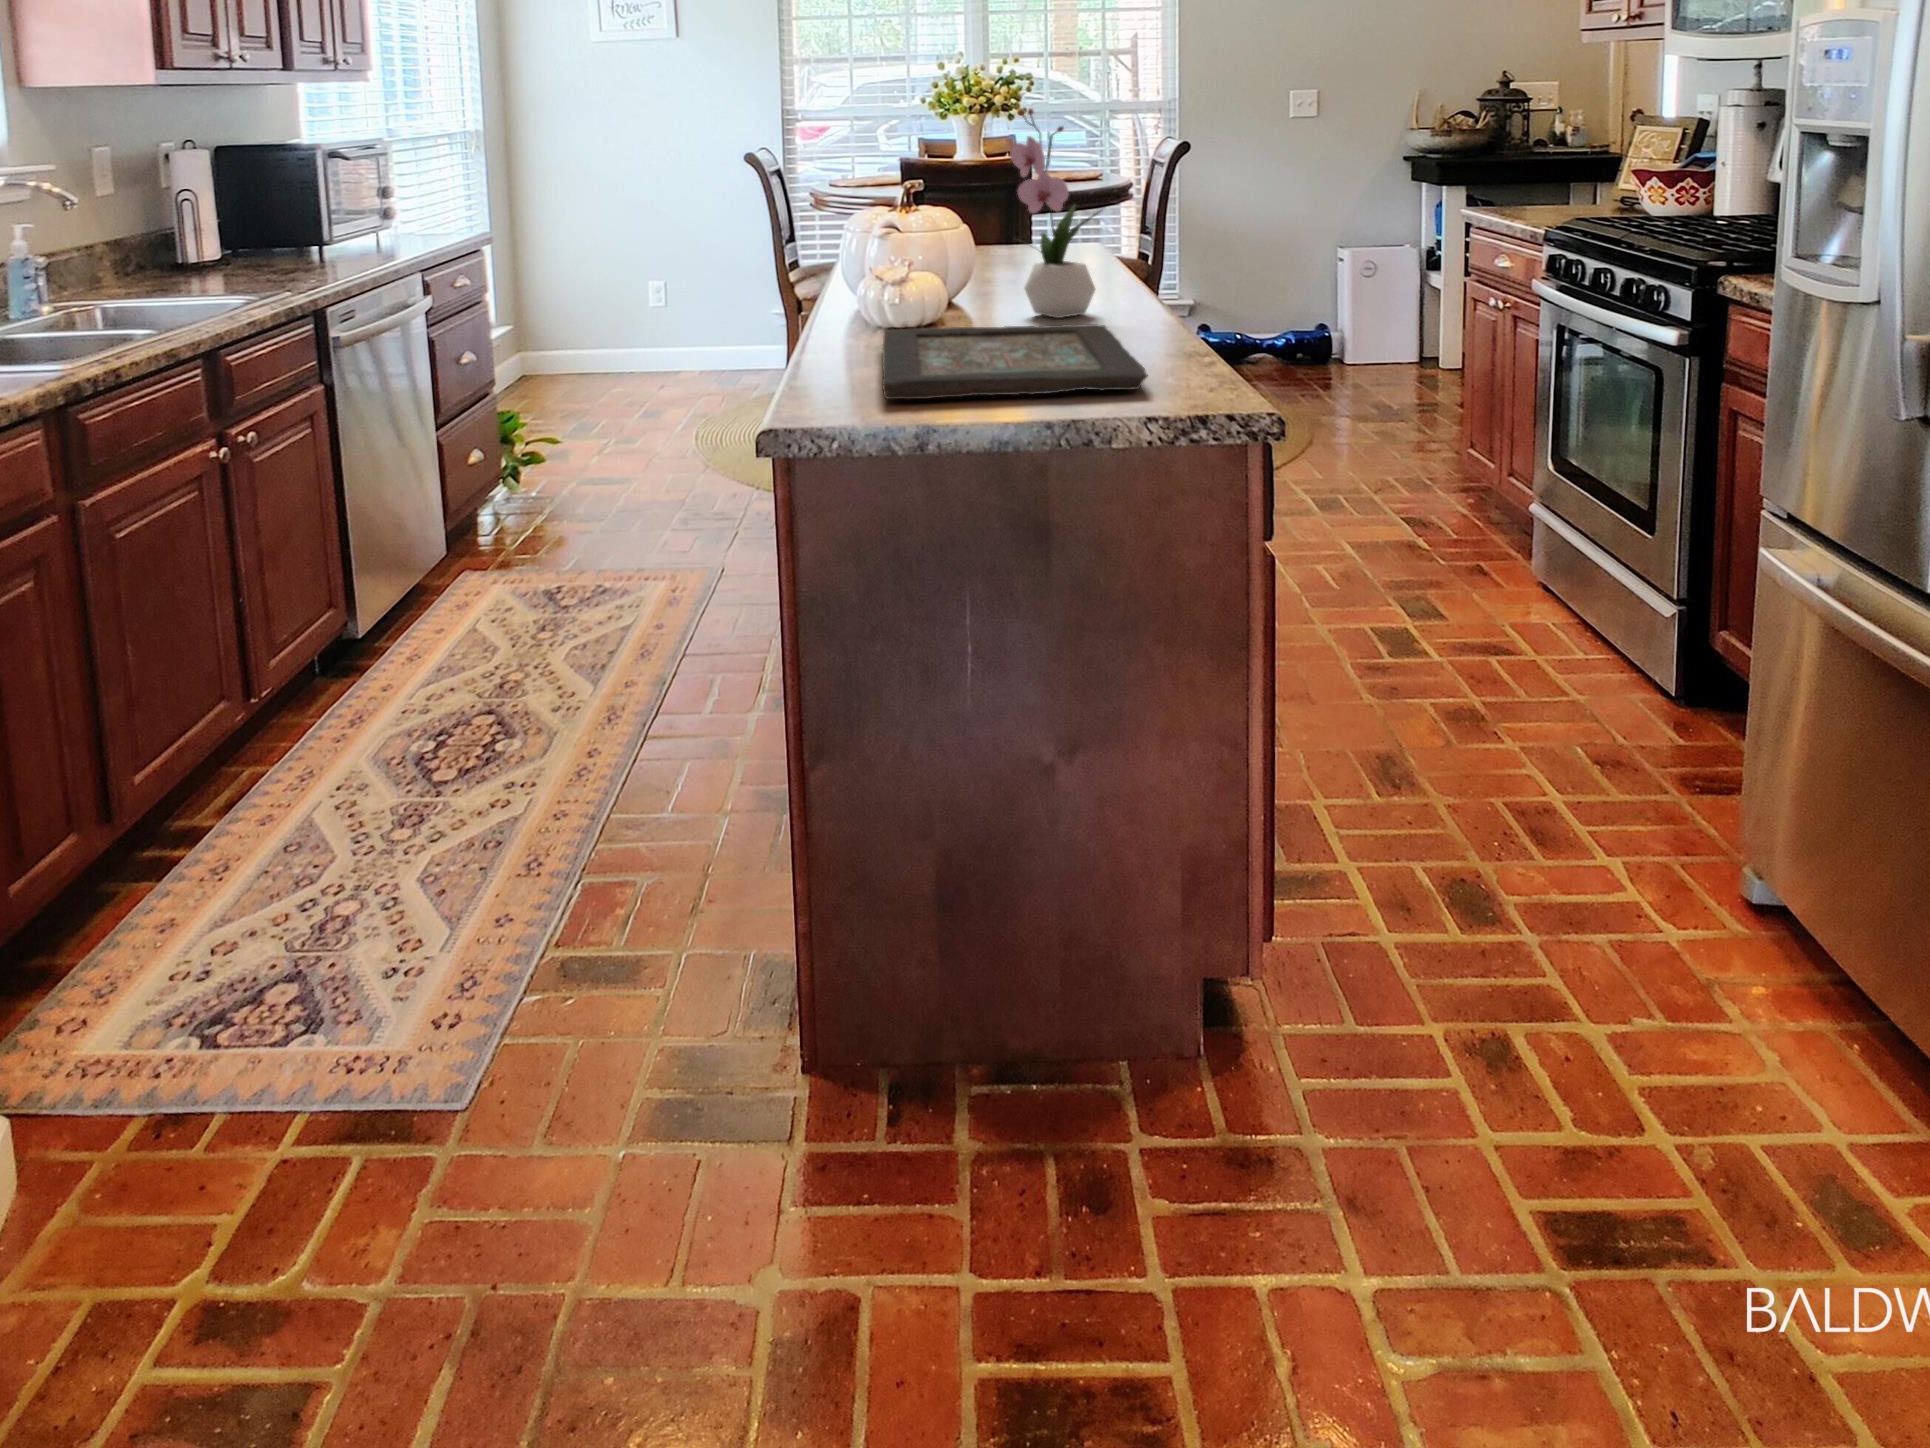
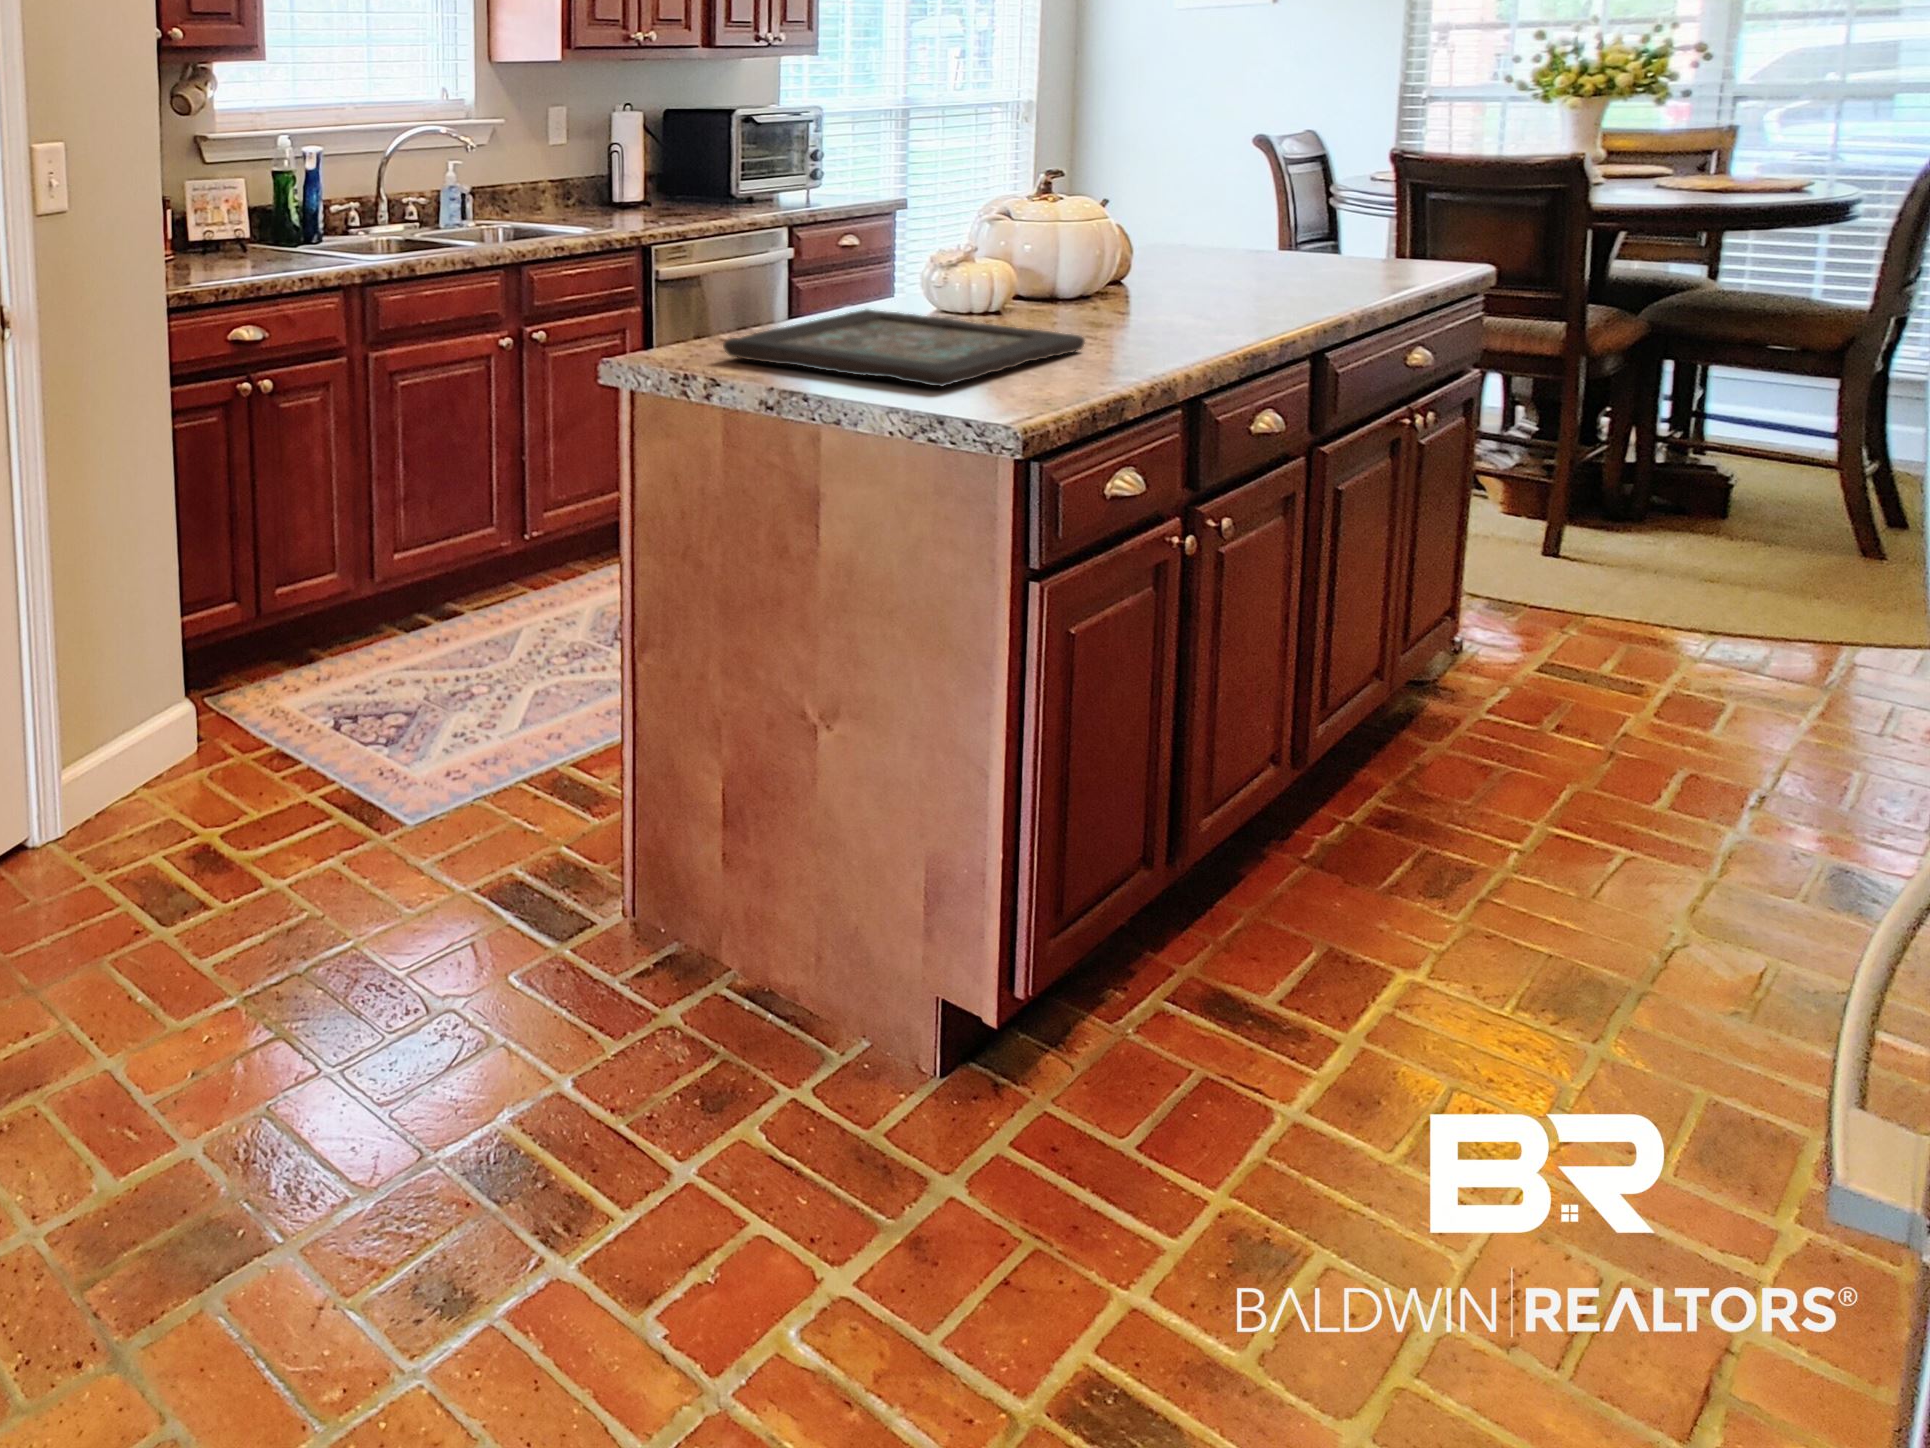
flower arrangement: present [1010,109,1103,318] -> none [1068,98,1179,332]

